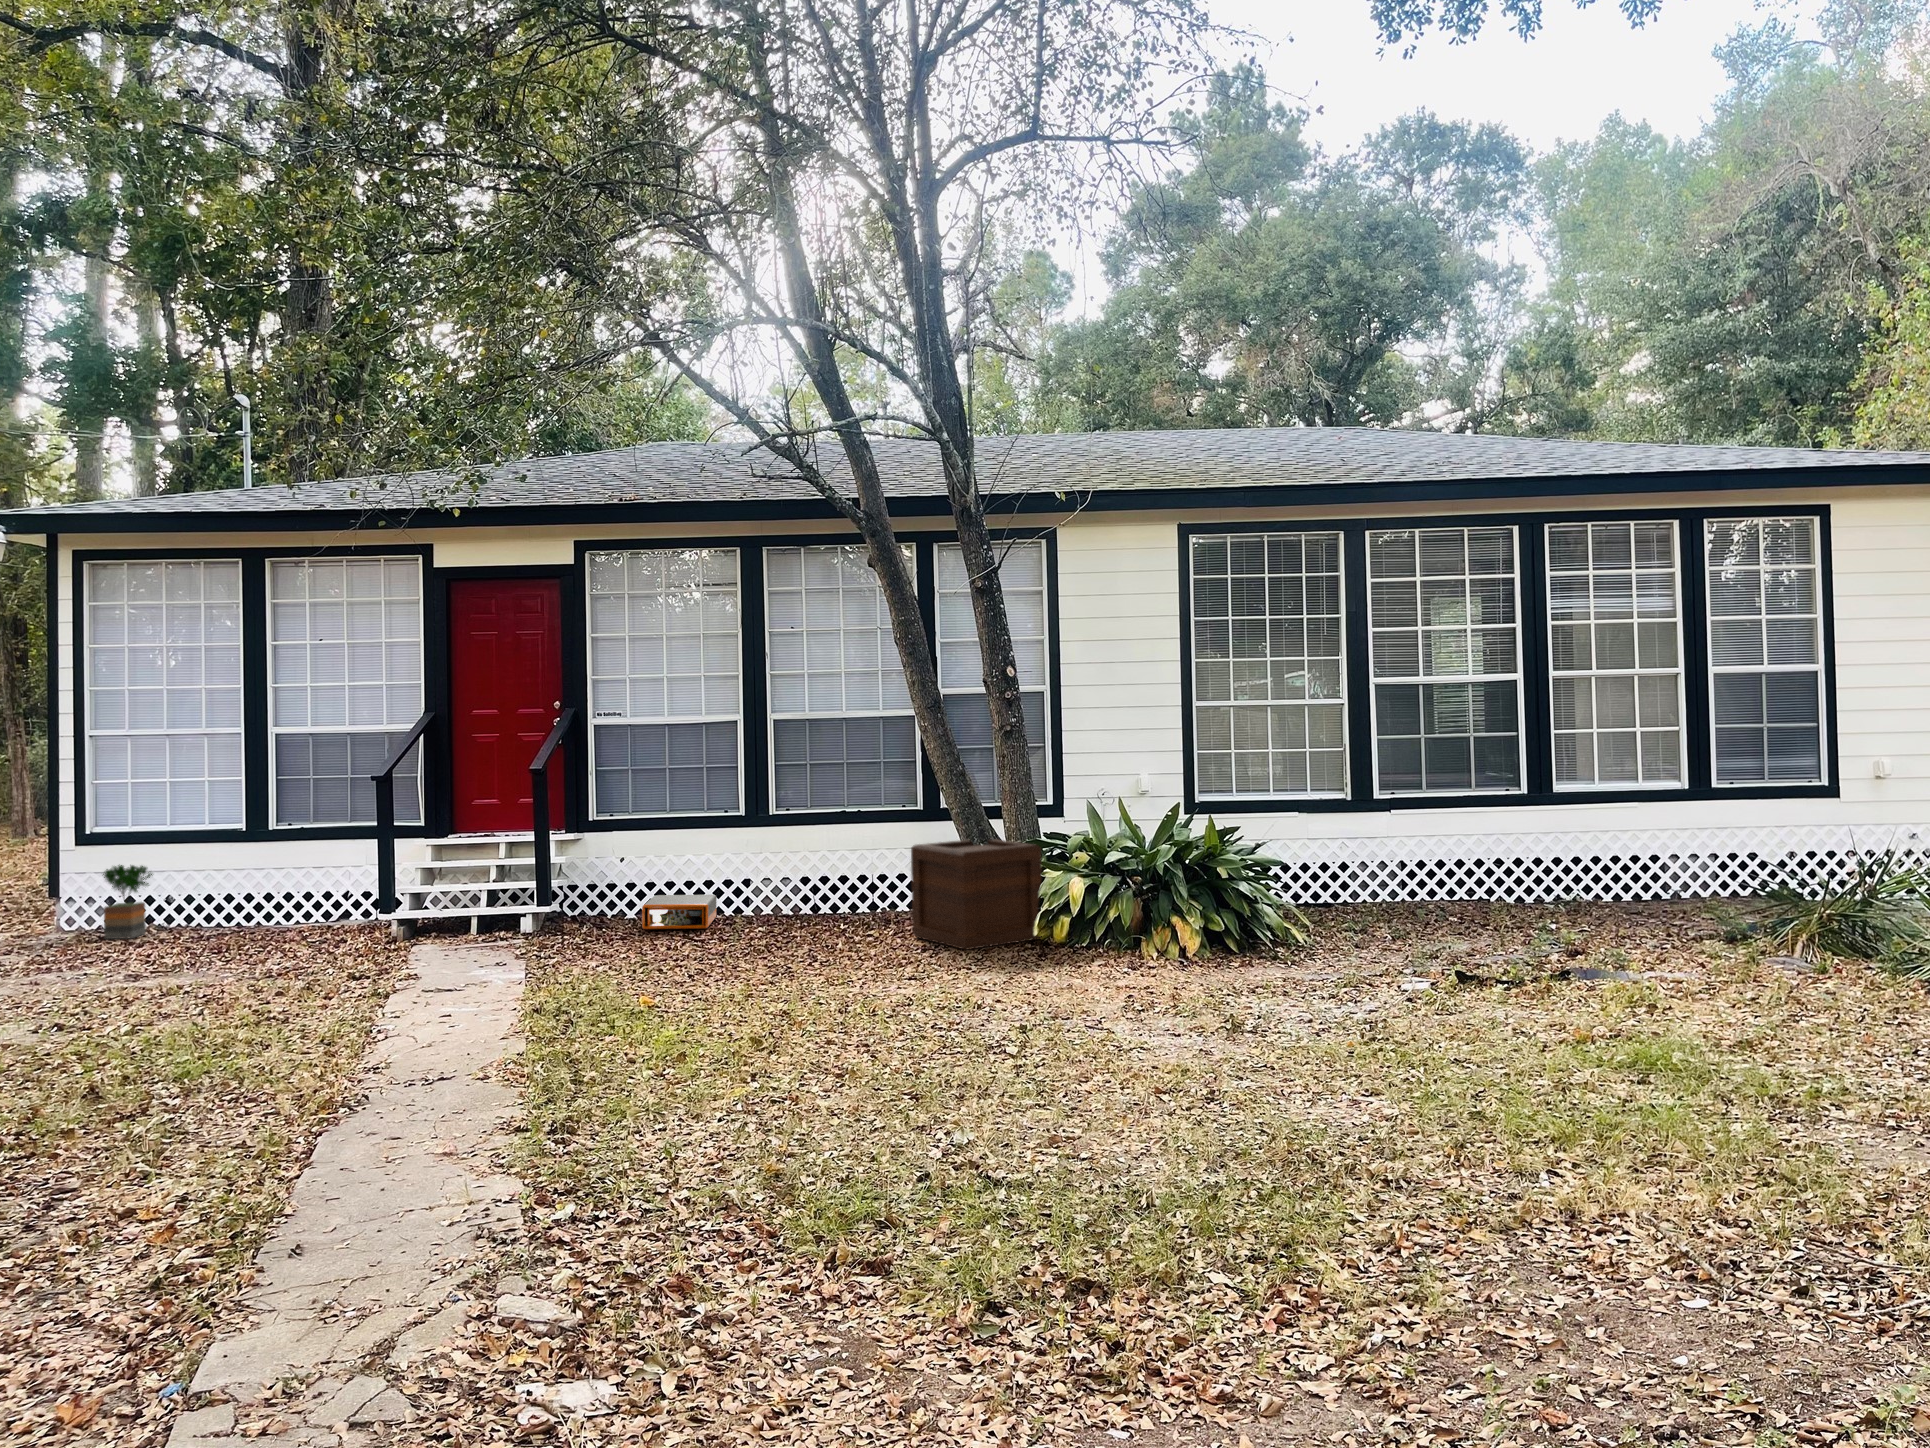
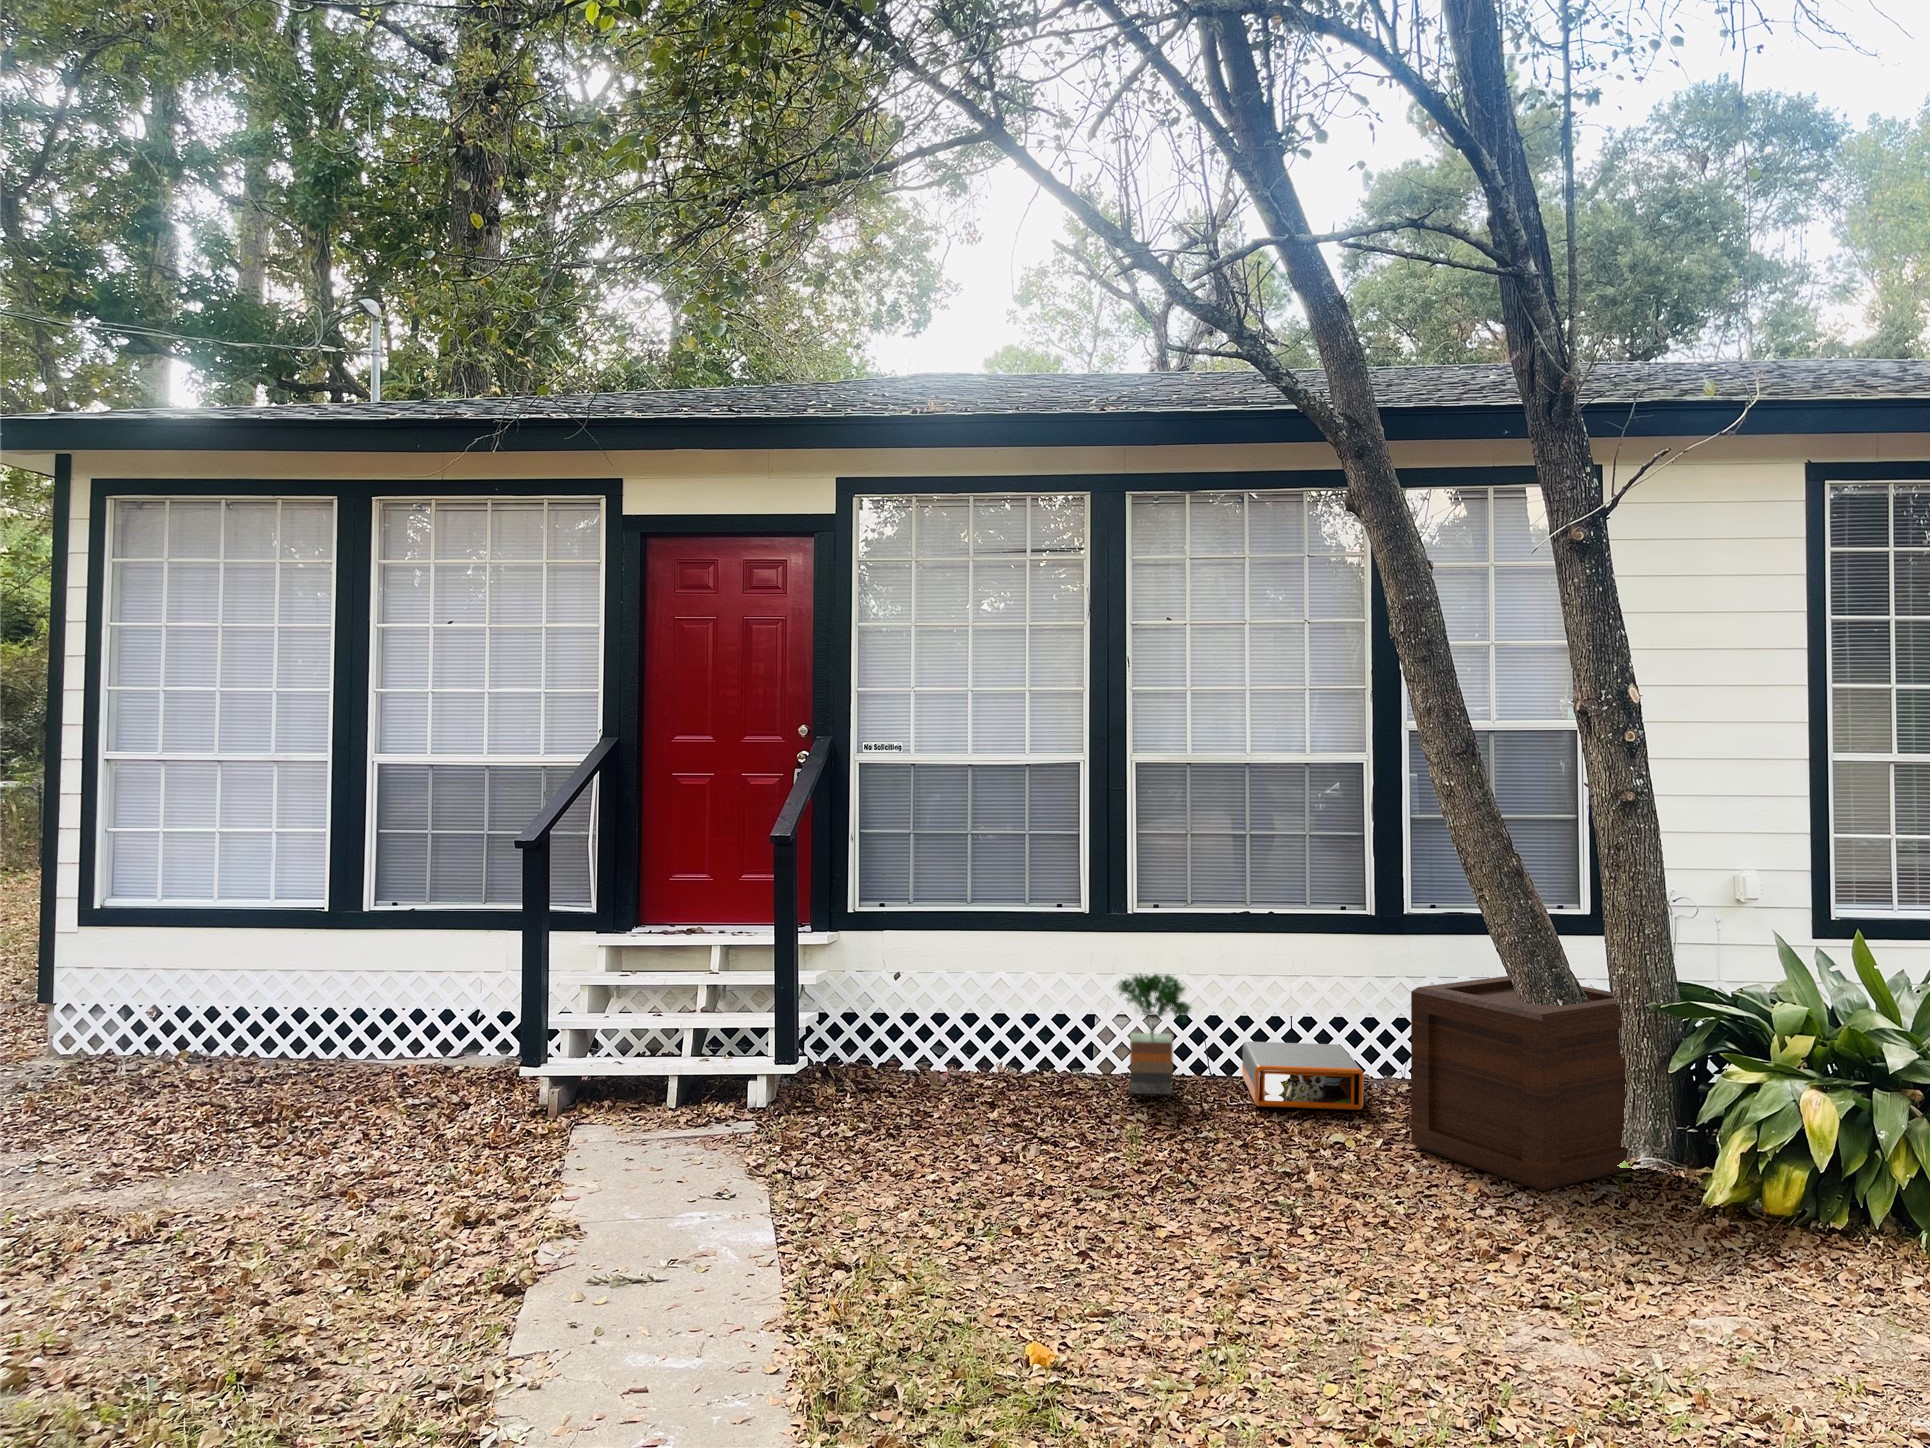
potted tree: present [103,865,153,939] -> present [1118,973,1192,1095]
storage box: present [642,895,717,929] -> present [1242,1041,1364,1110]

